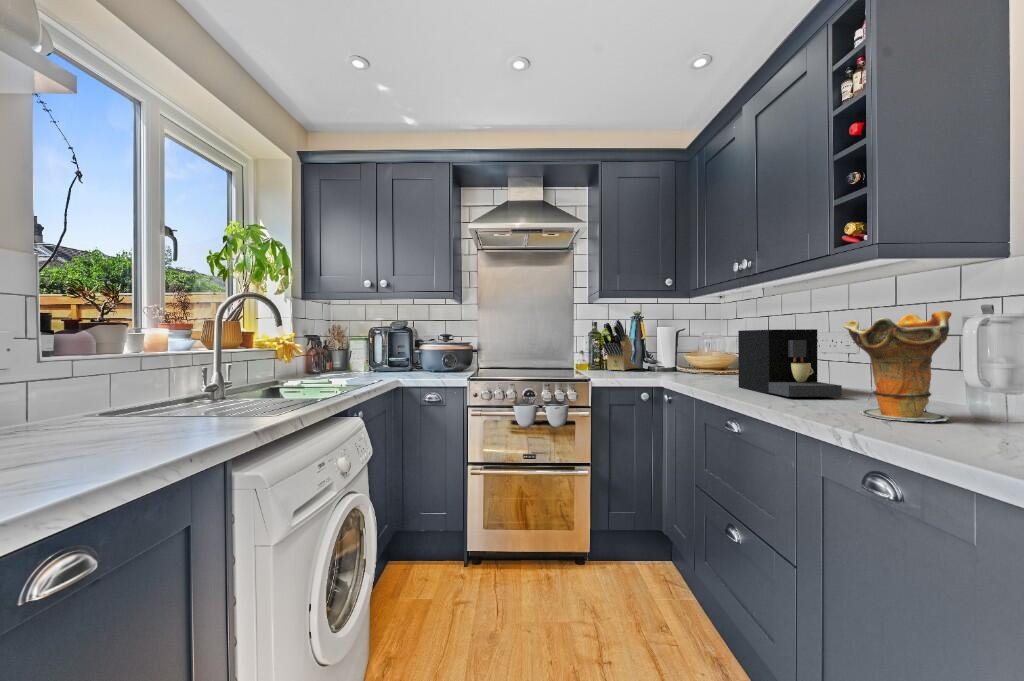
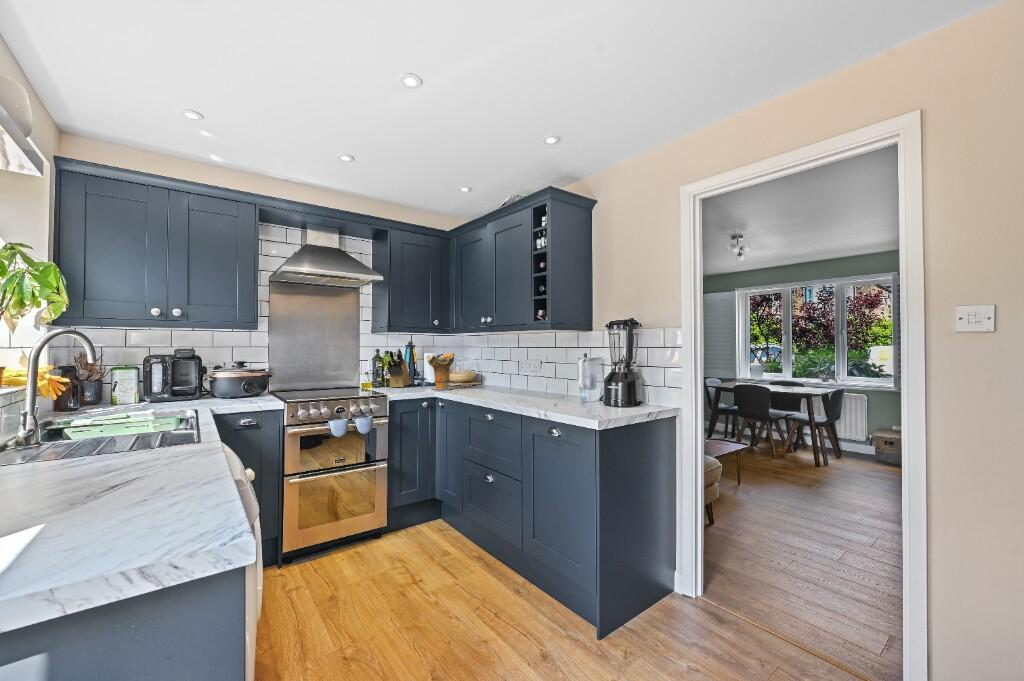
decorative vase: present [844,311,951,422] -> present [426,353,455,390]
coffee maker: present [738,329,842,397] -> none [486,360,538,399]

